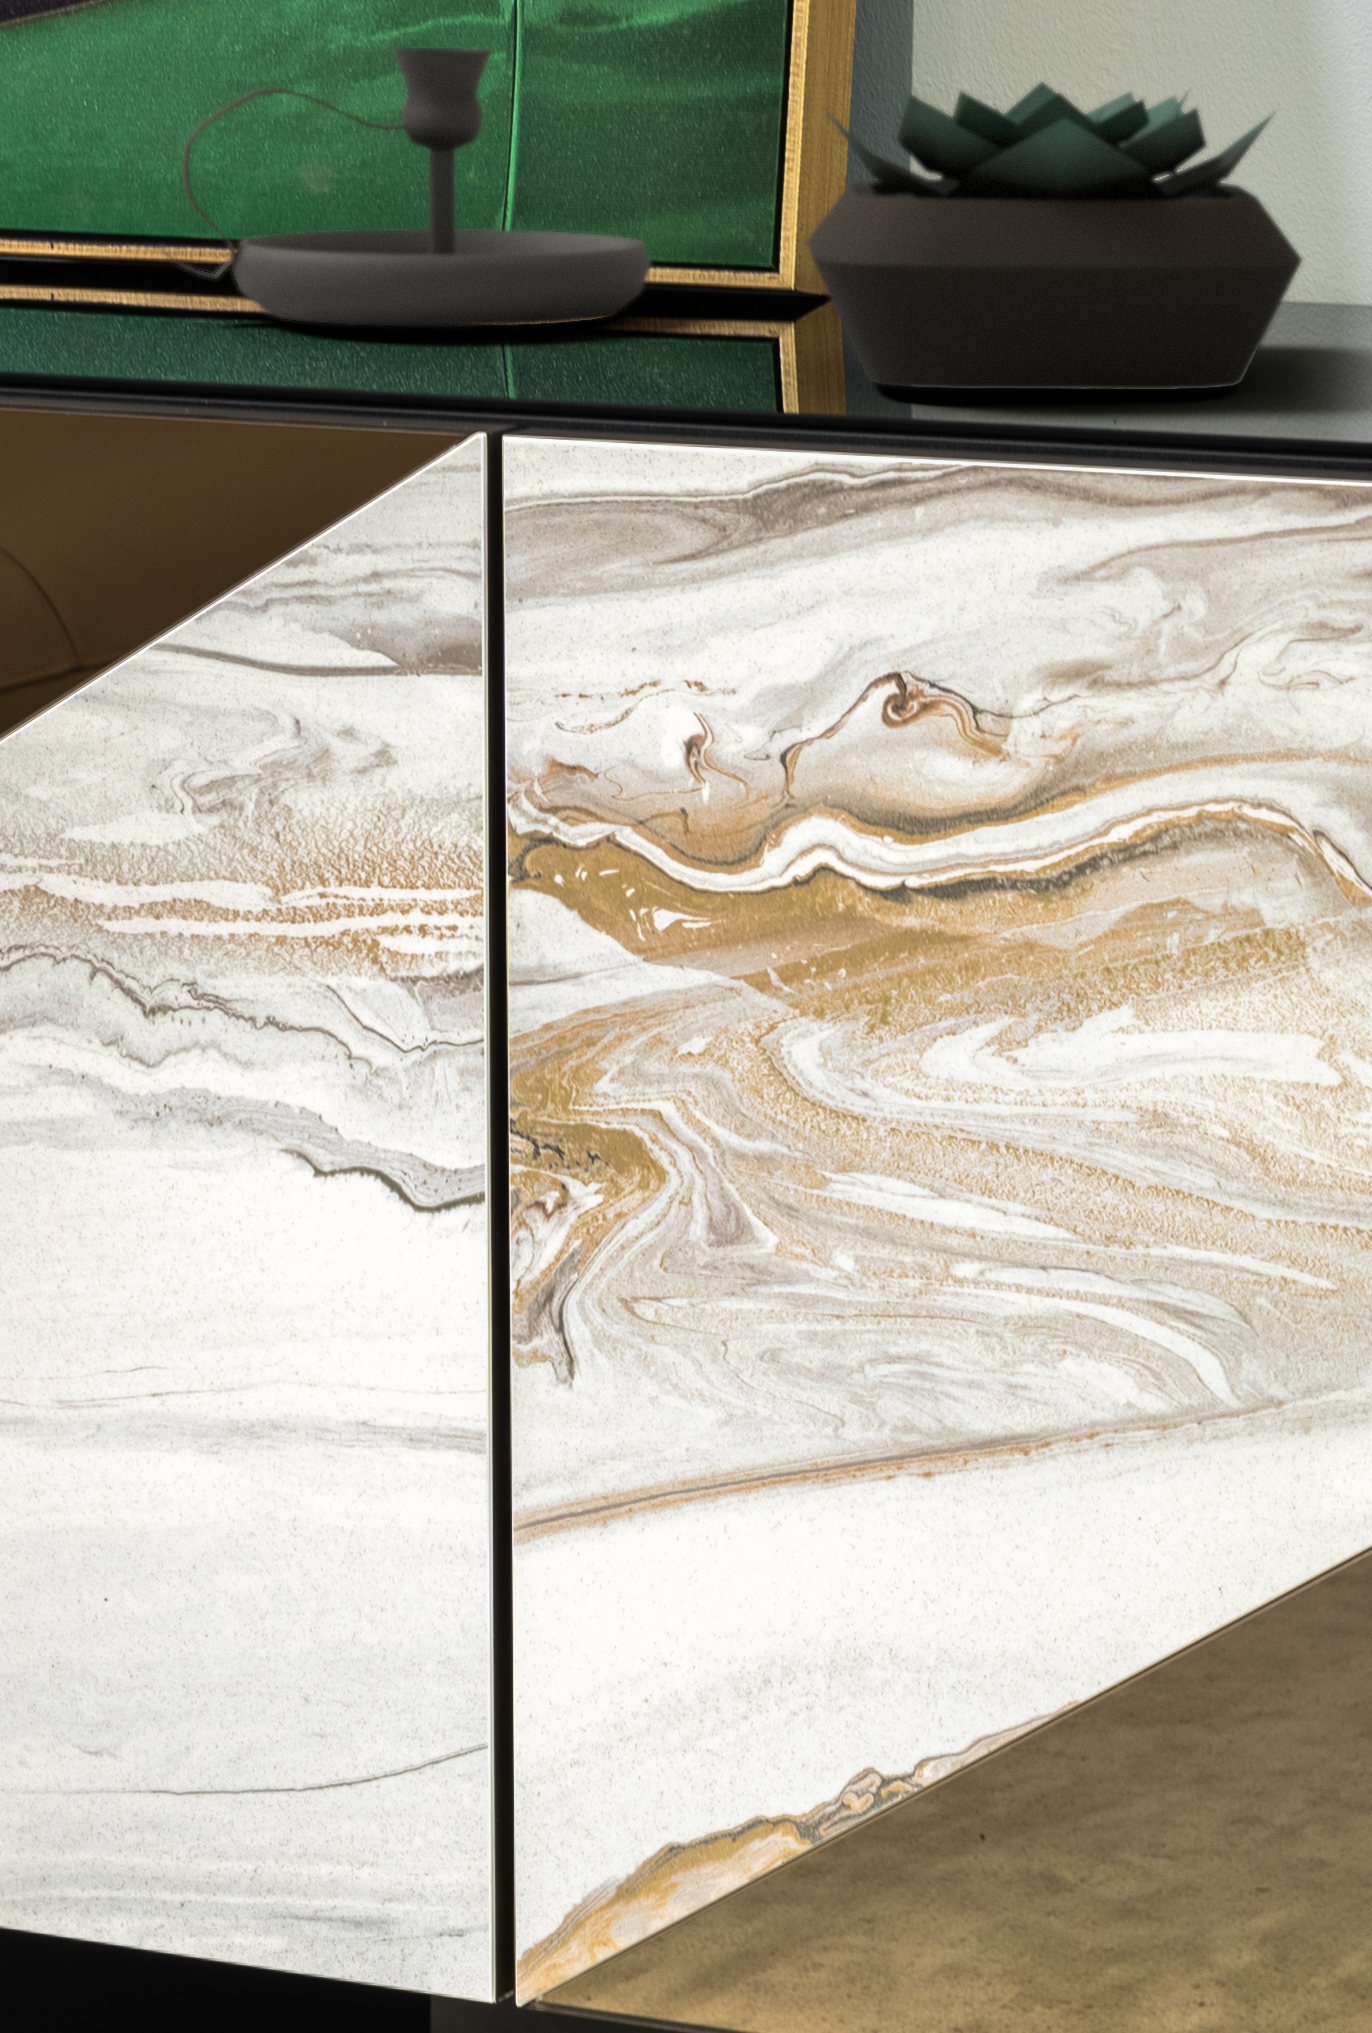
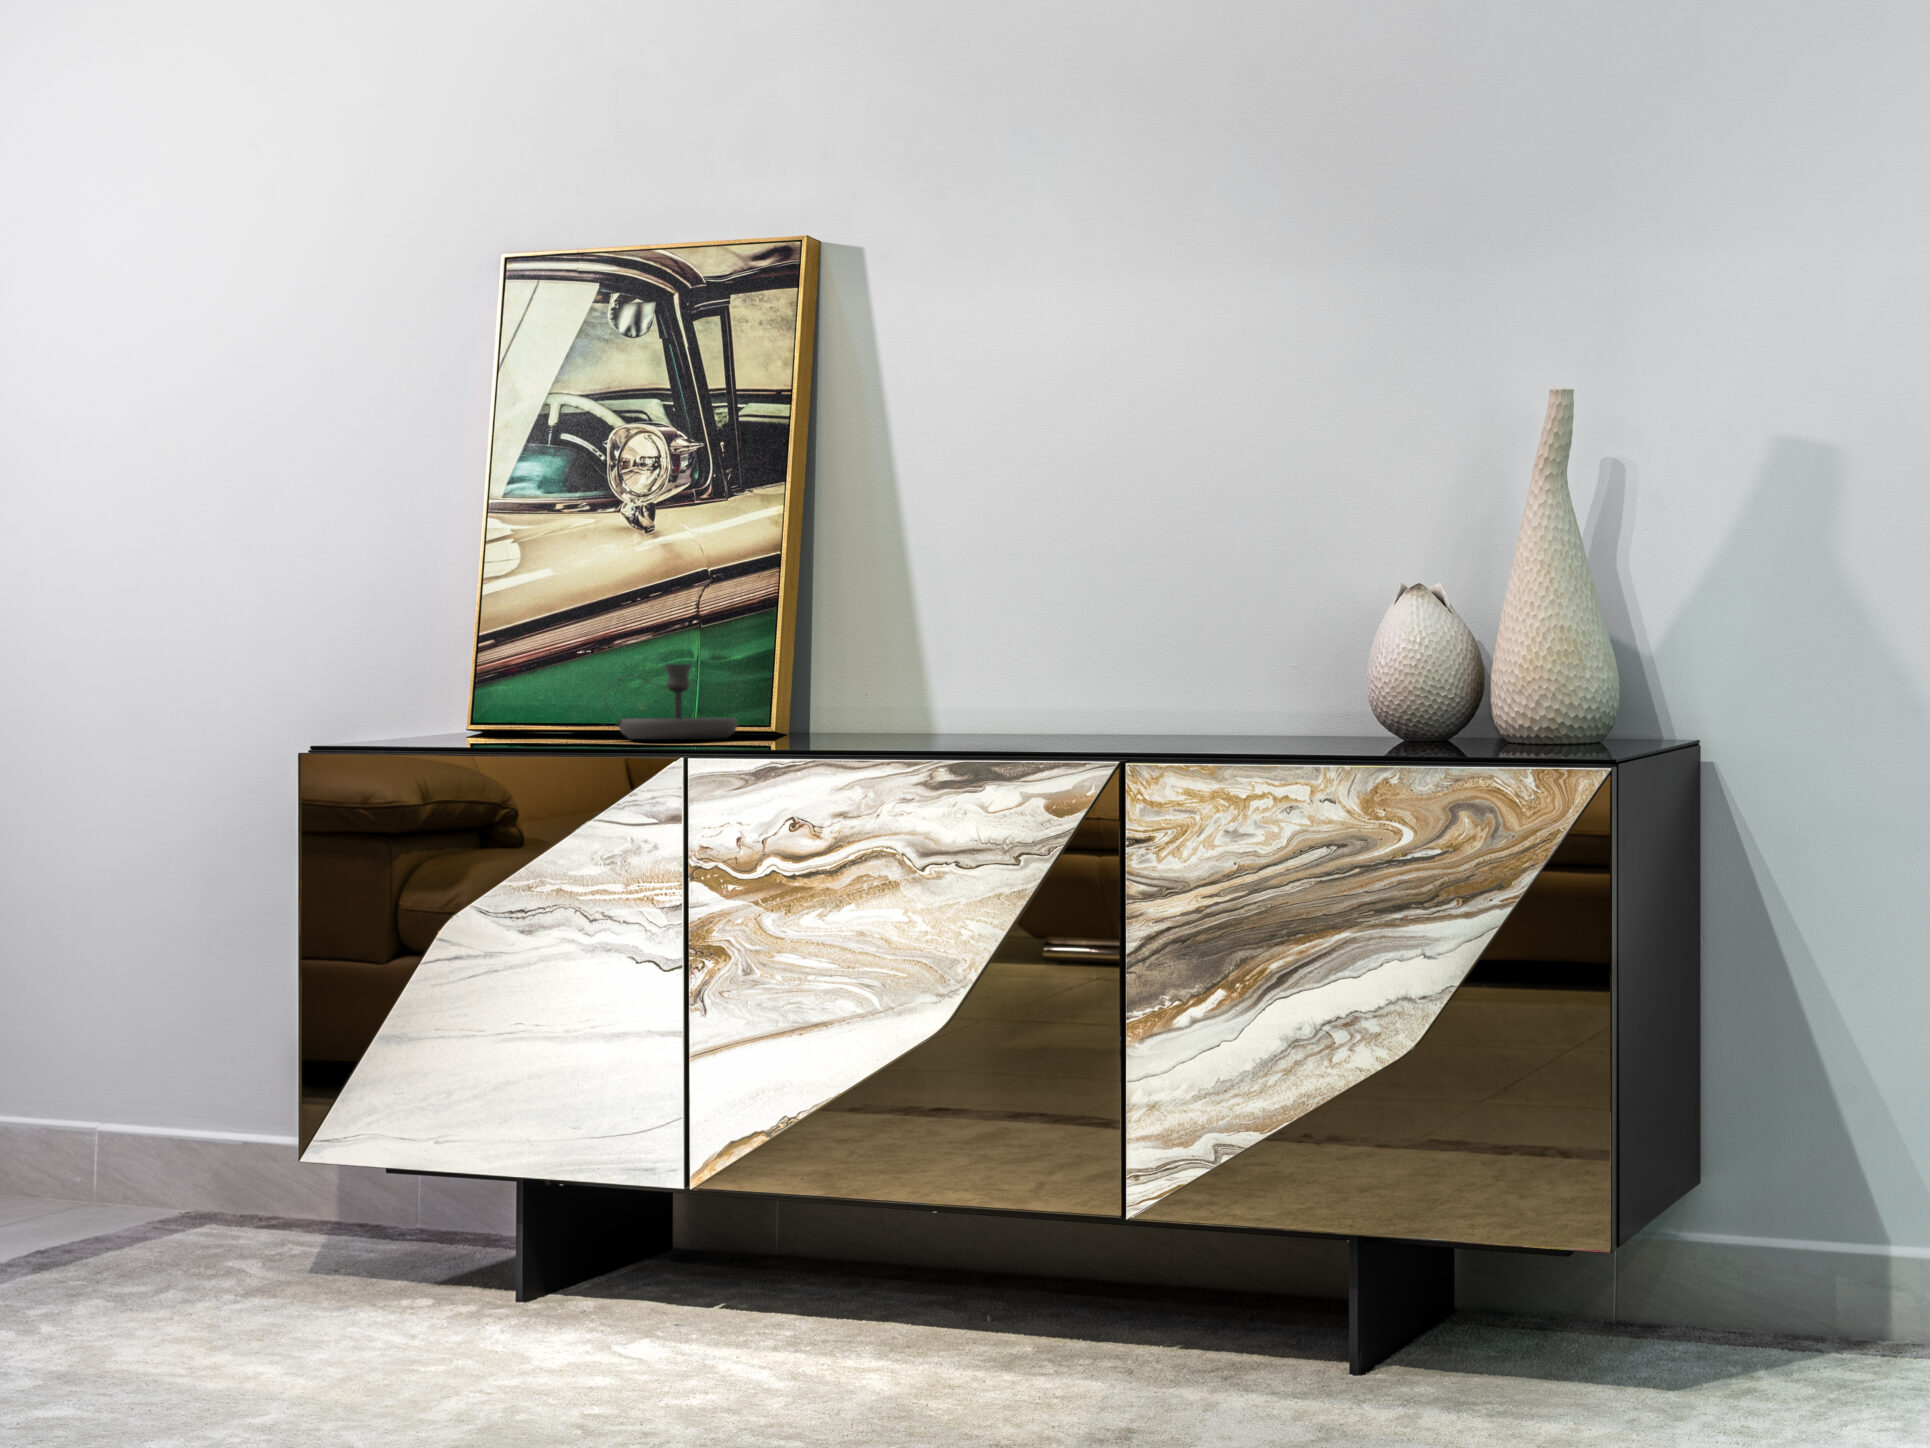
succulent plant: present [807,82,1302,390] -> none [774,666,908,746]

